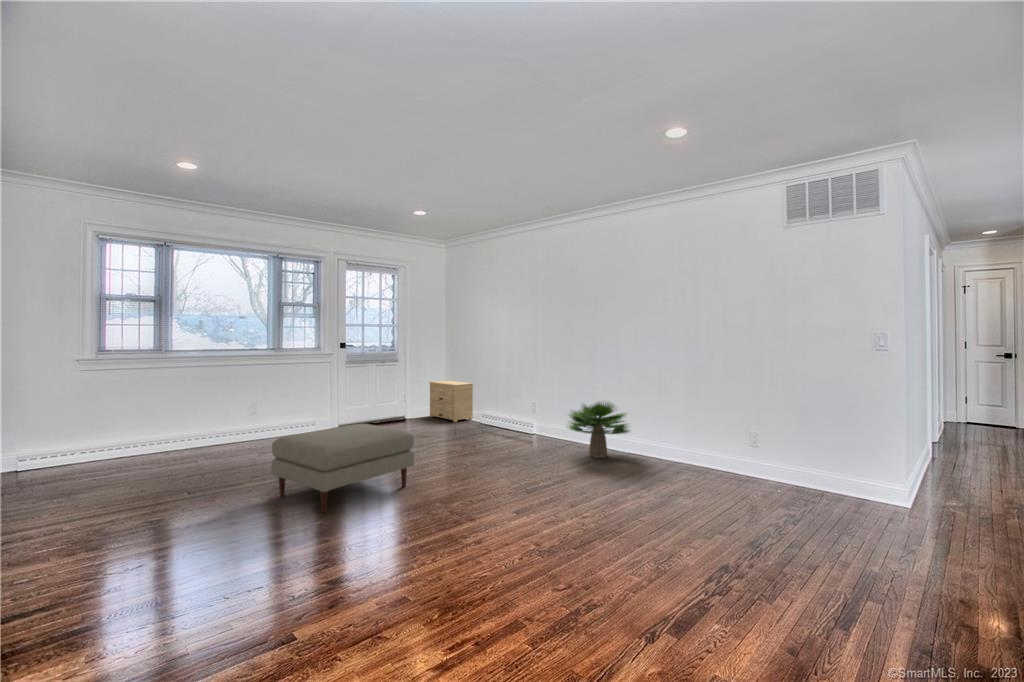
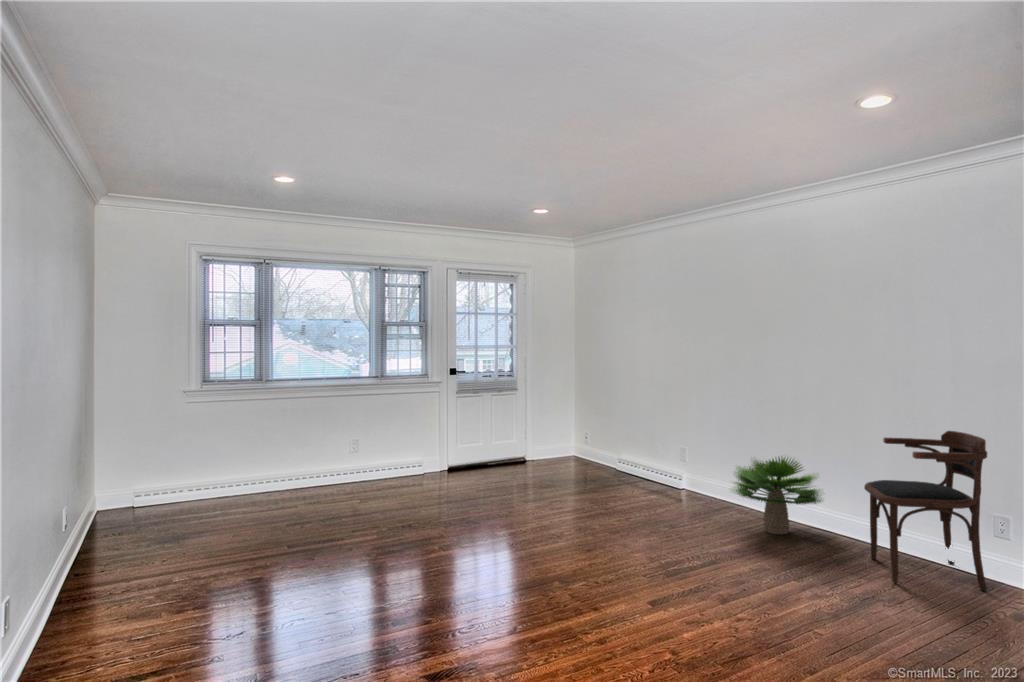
armchair: none [660,376,738,484] -> present [864,431,987,591]
side table: present [430,380,473,422] -> none [556,413,610,468]
ottoman: present [271,424,414,513] -> none [371,475,530,584]

